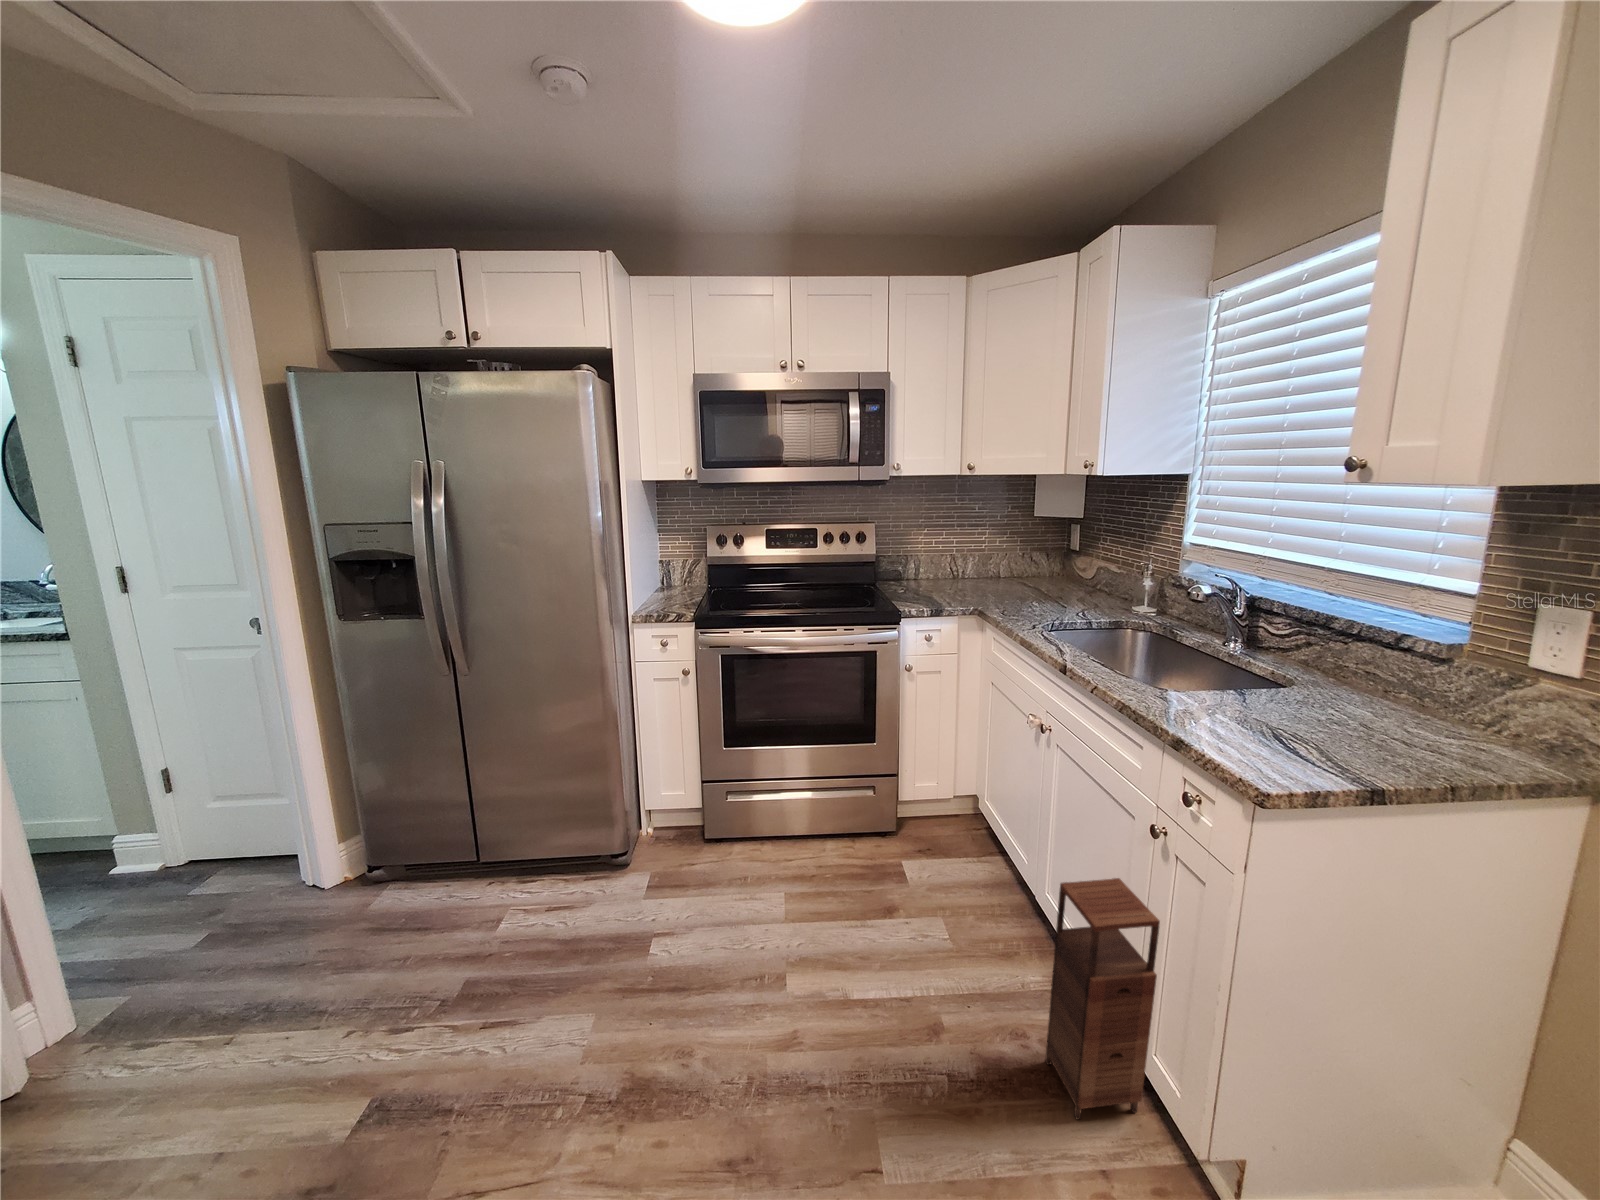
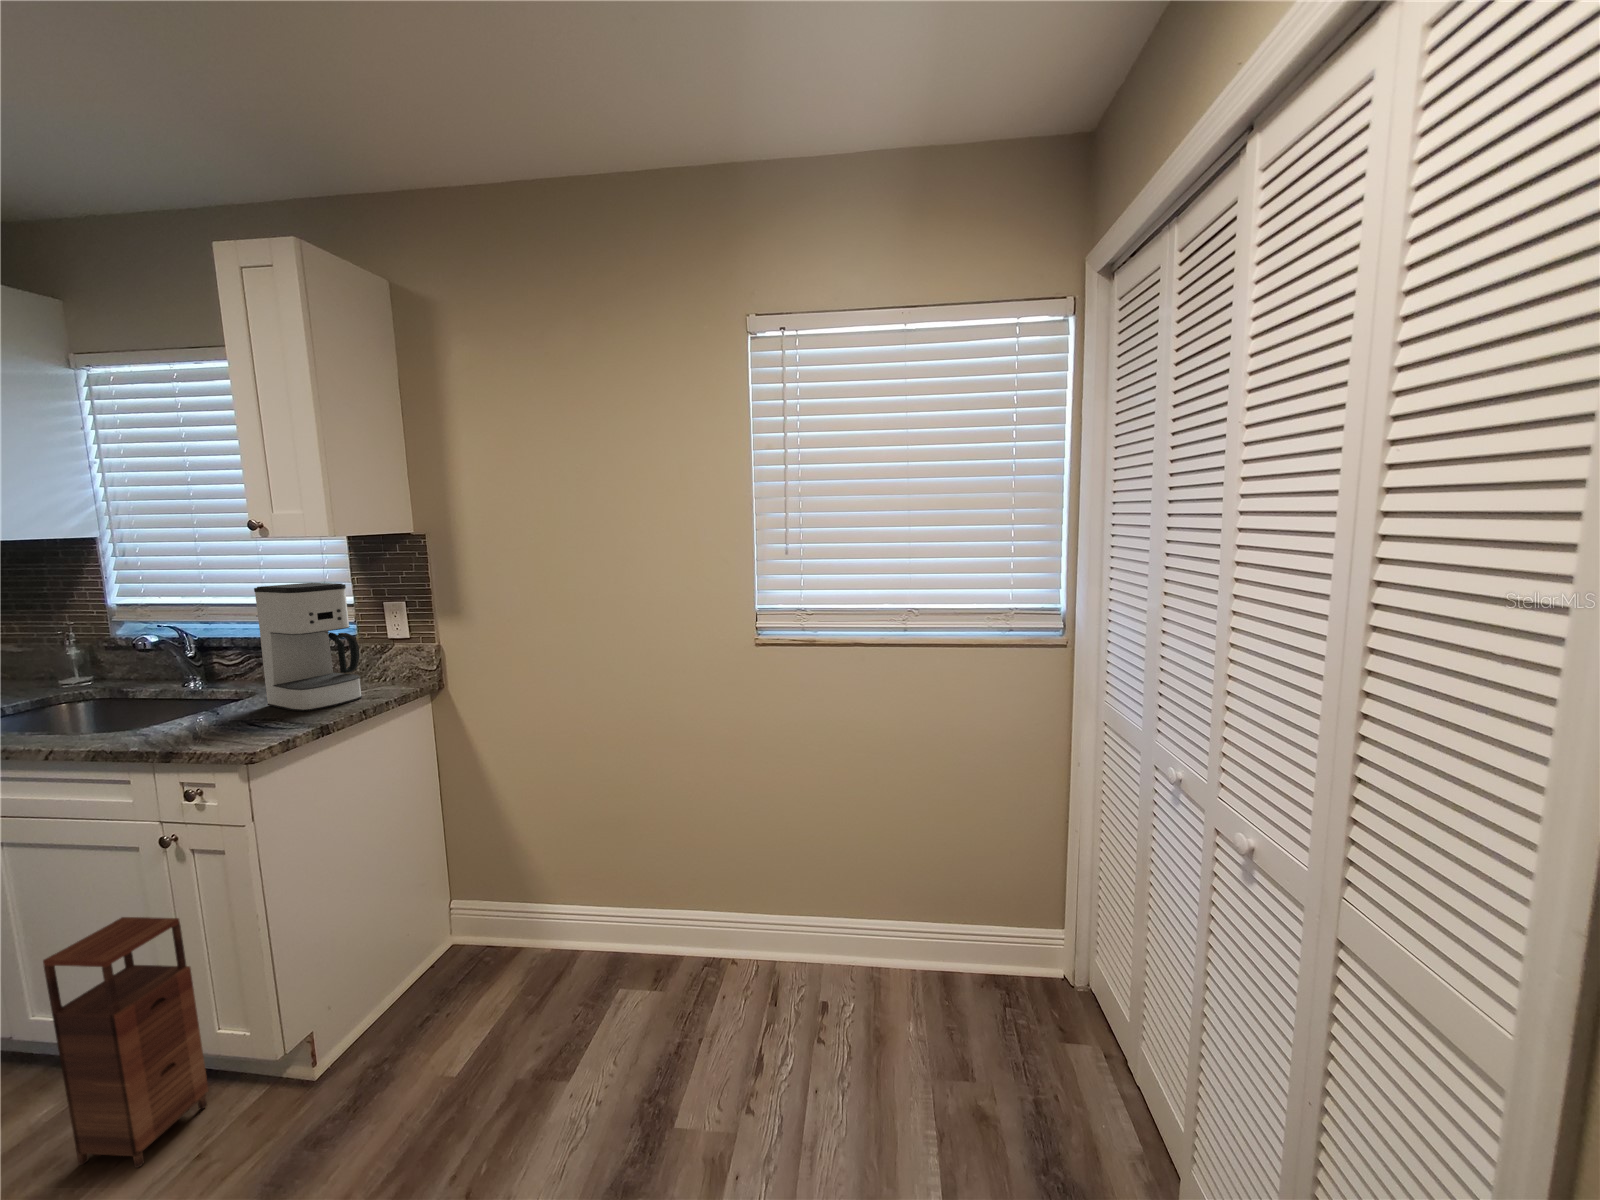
coffee maker: none [1309,555,1484,757] -> present [254,583,362,711]

